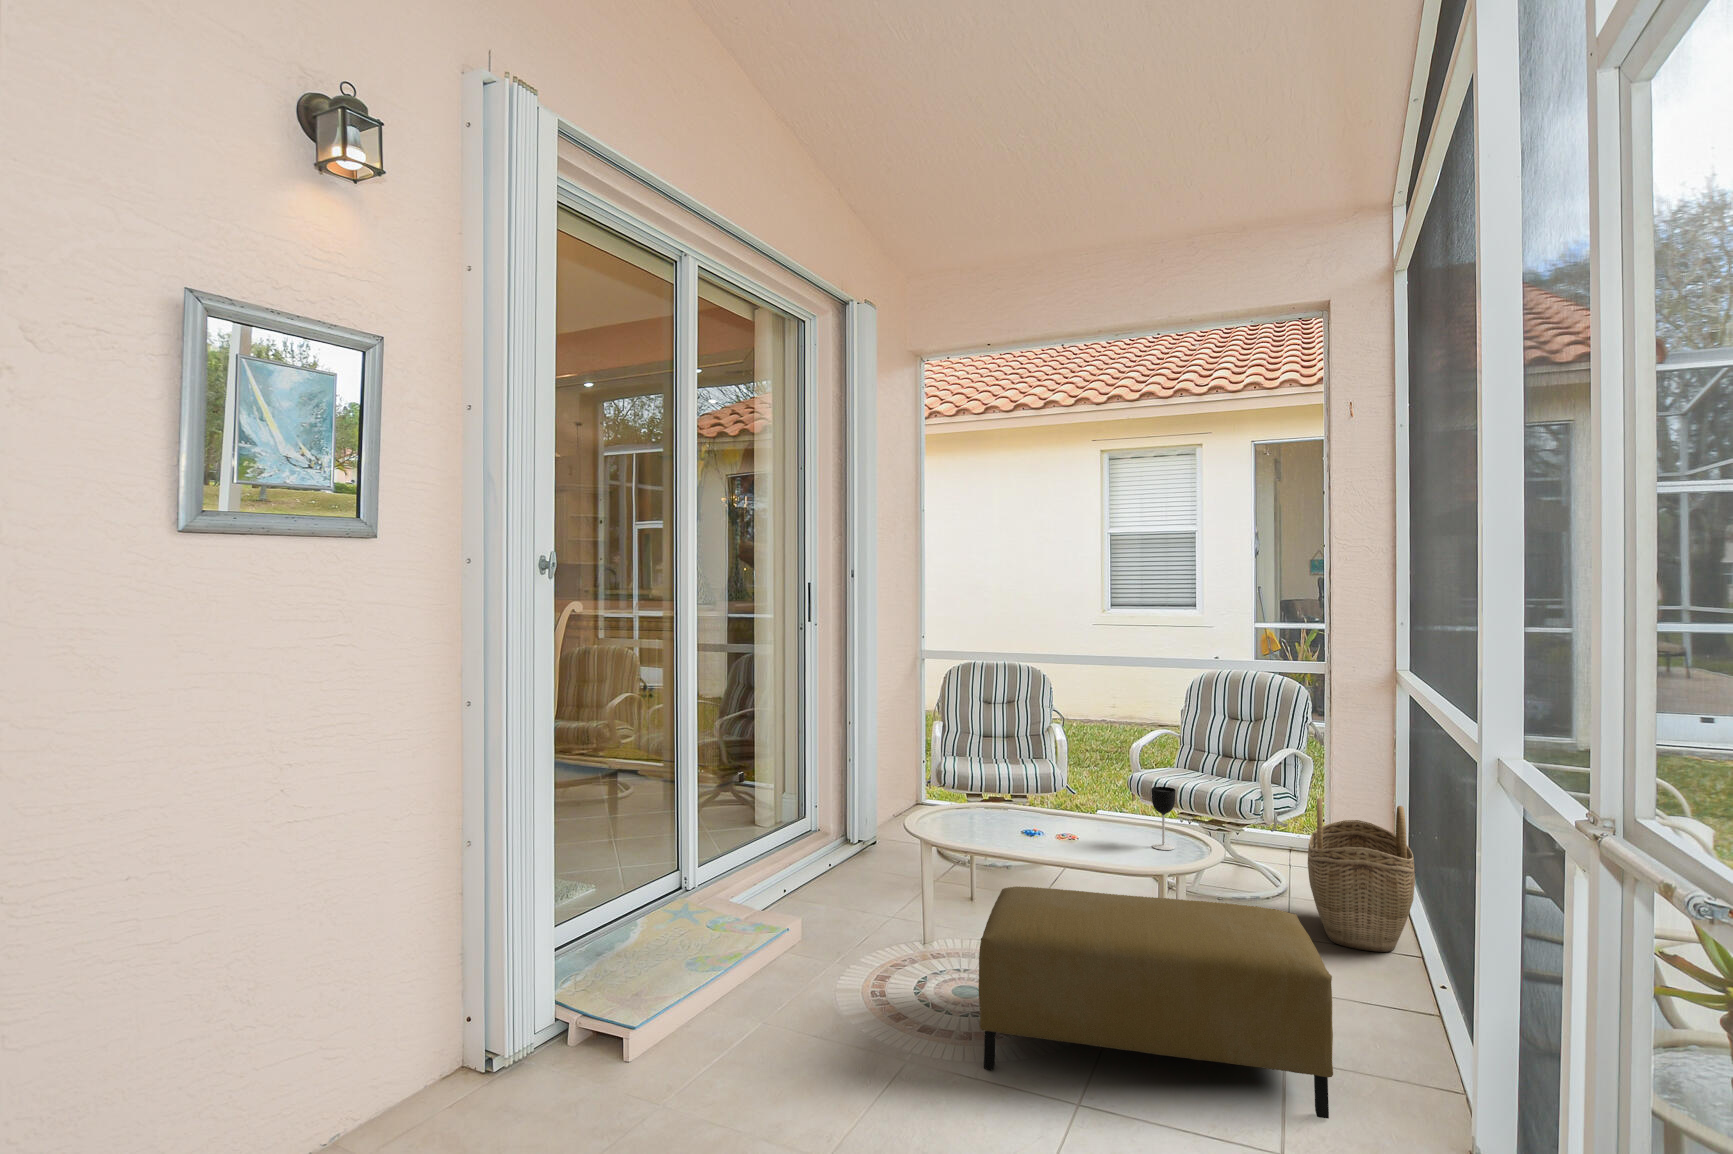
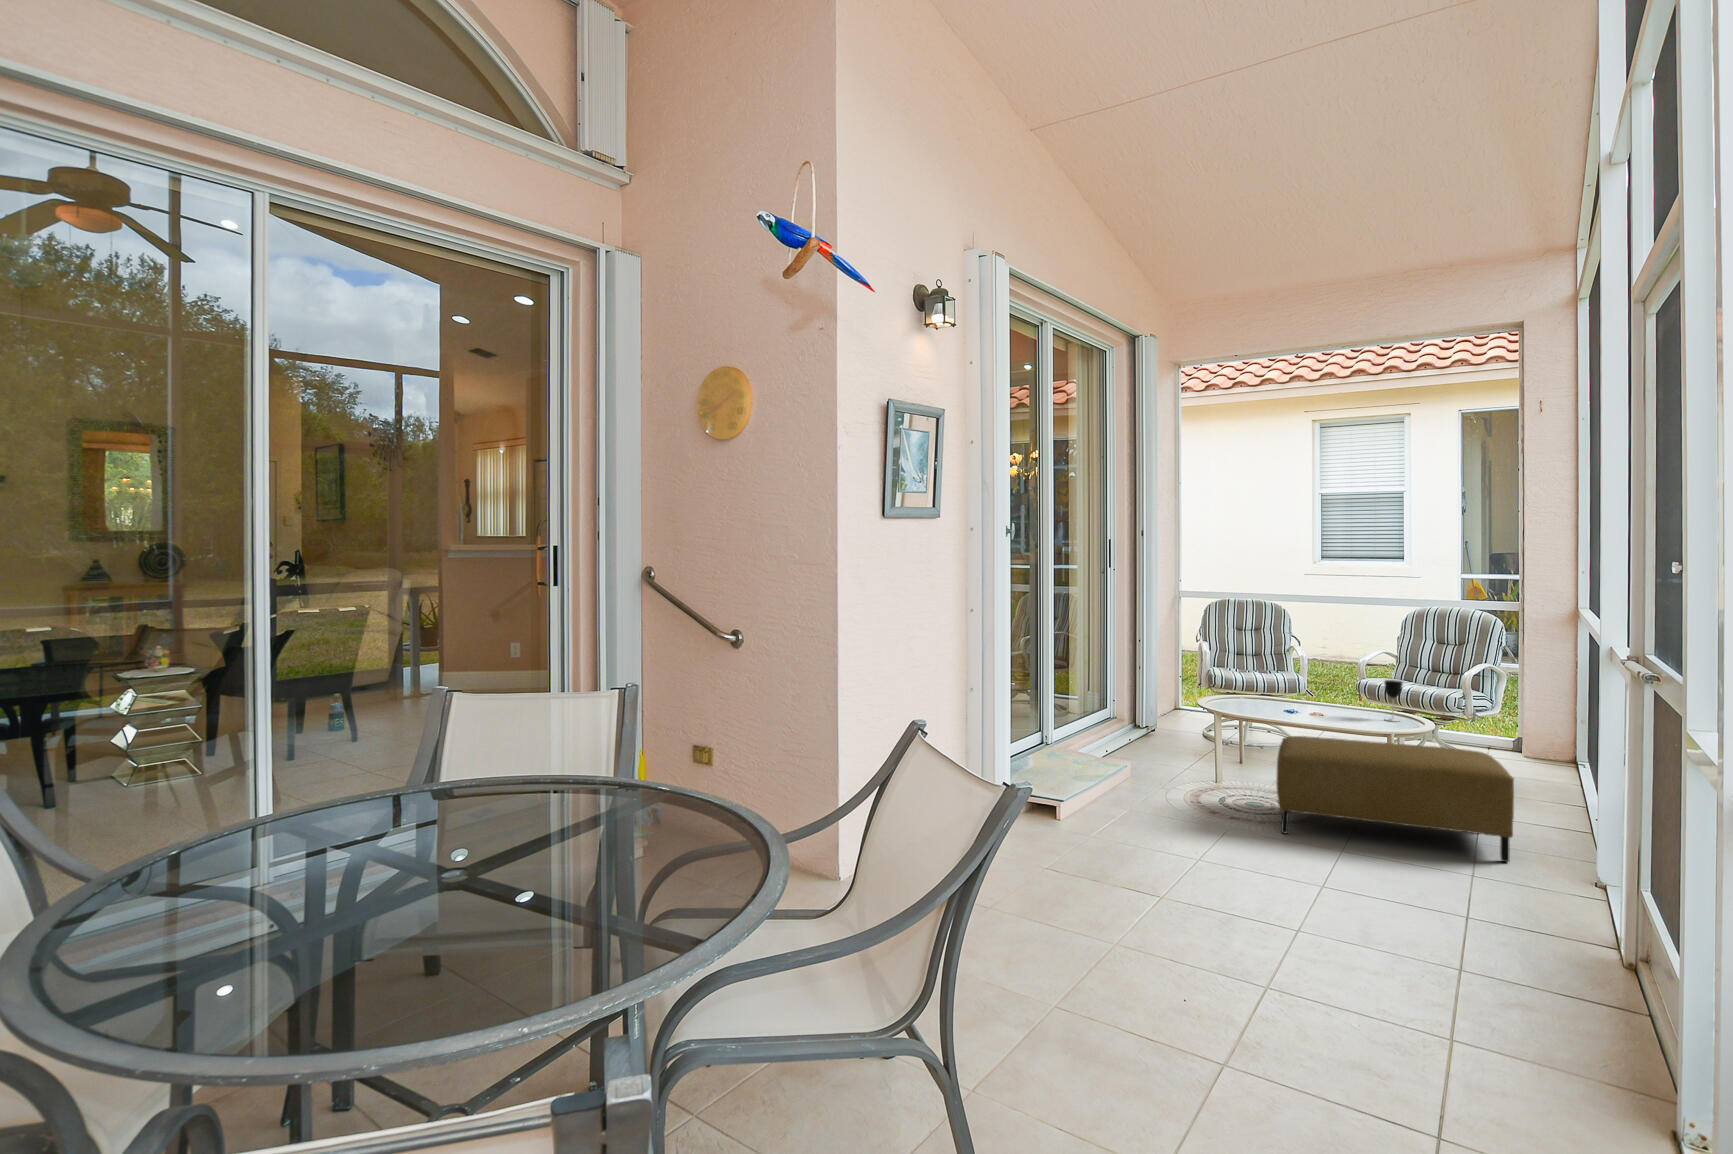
woven basket: present [1308,798,1415,952] -> none [1502,695,1585,800]

